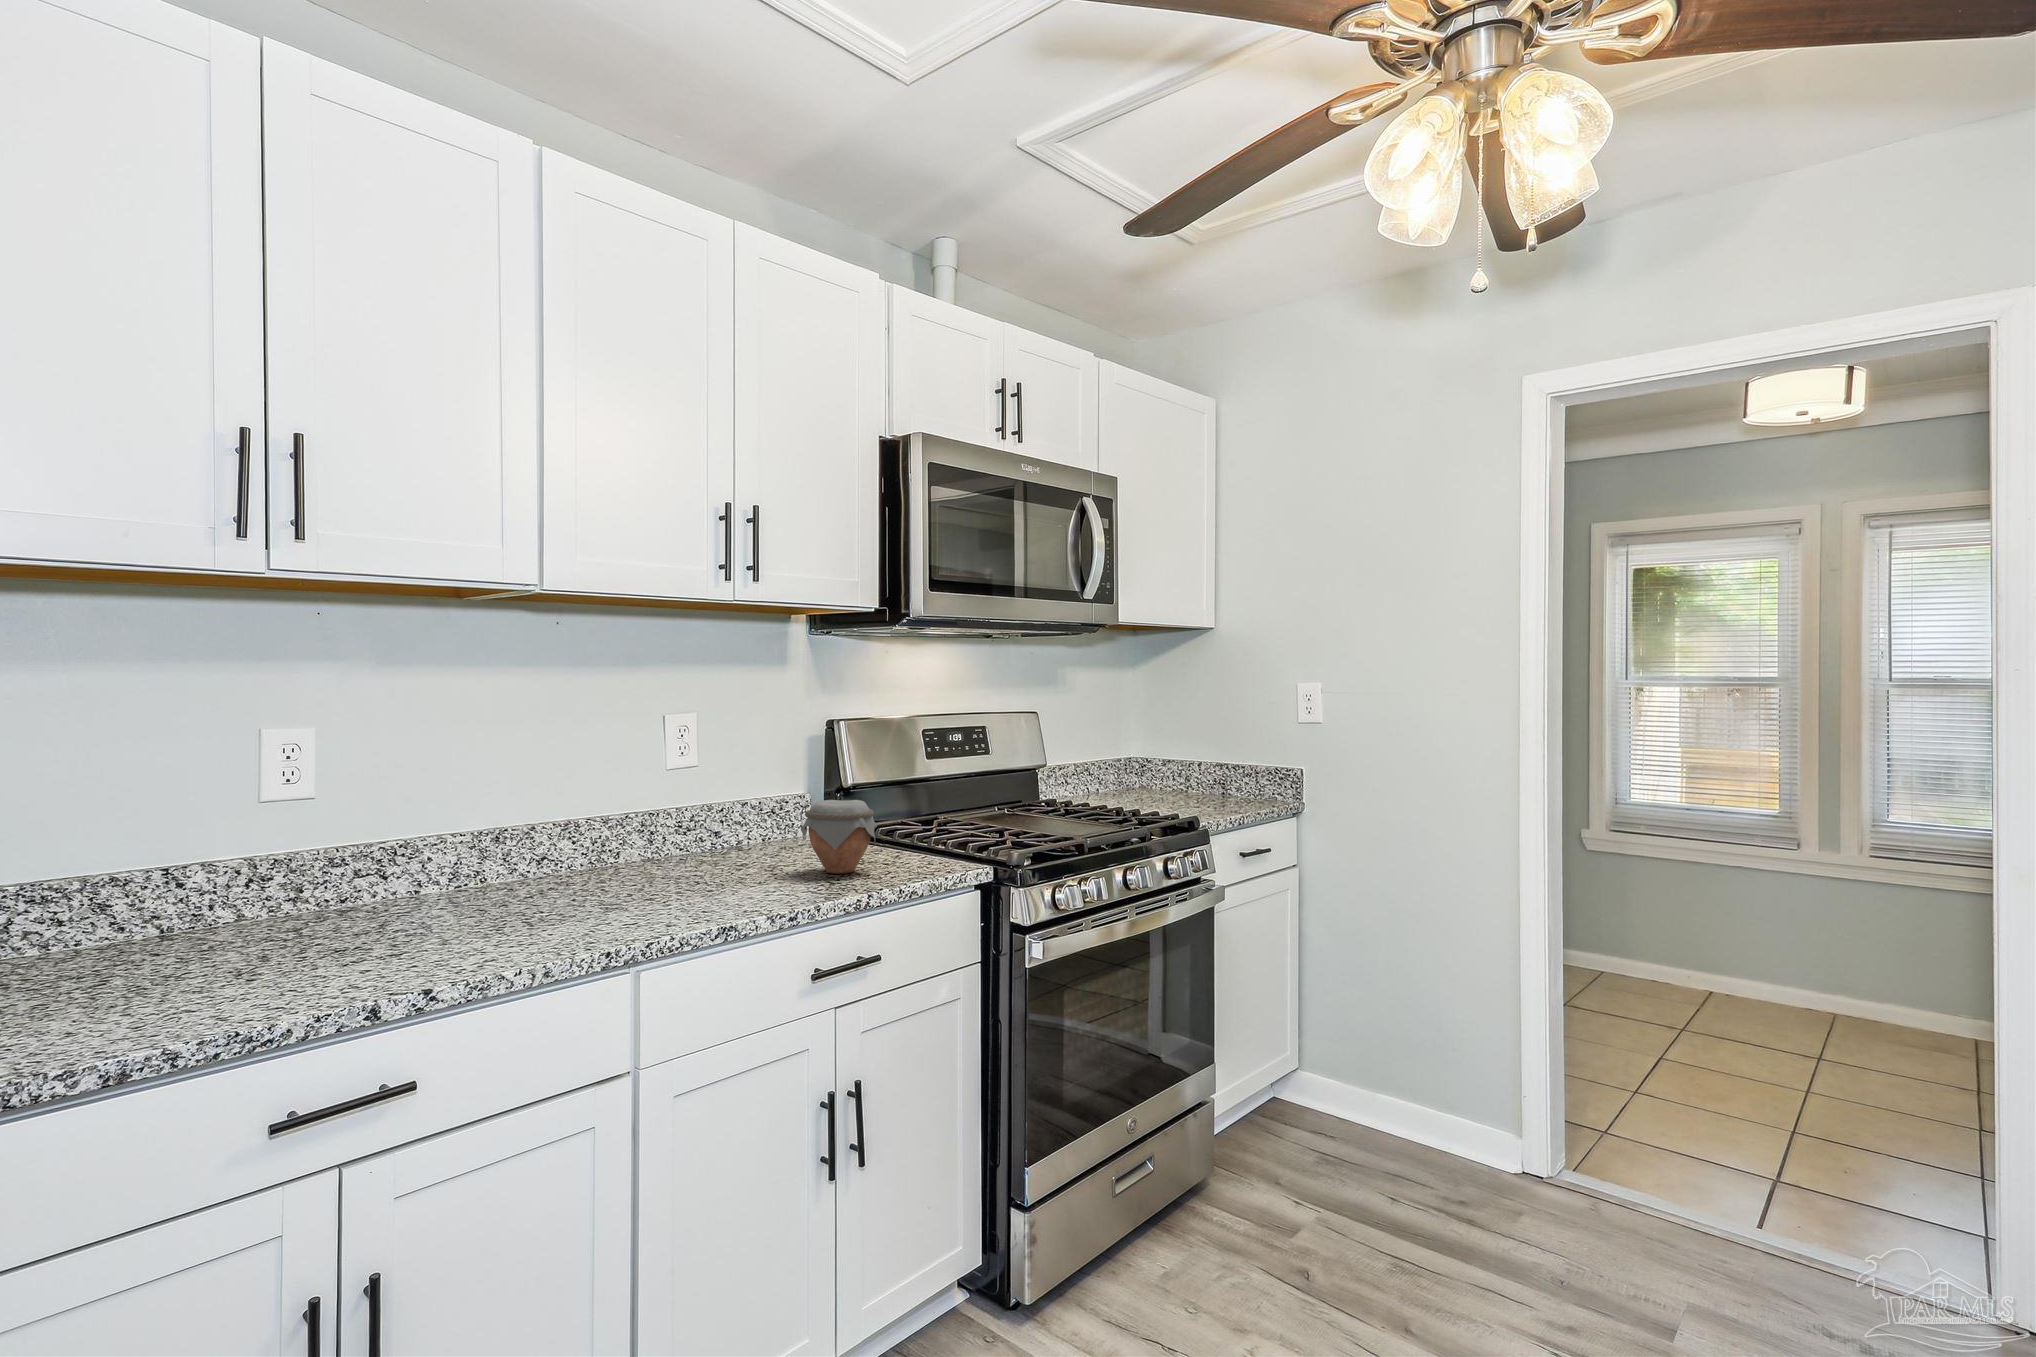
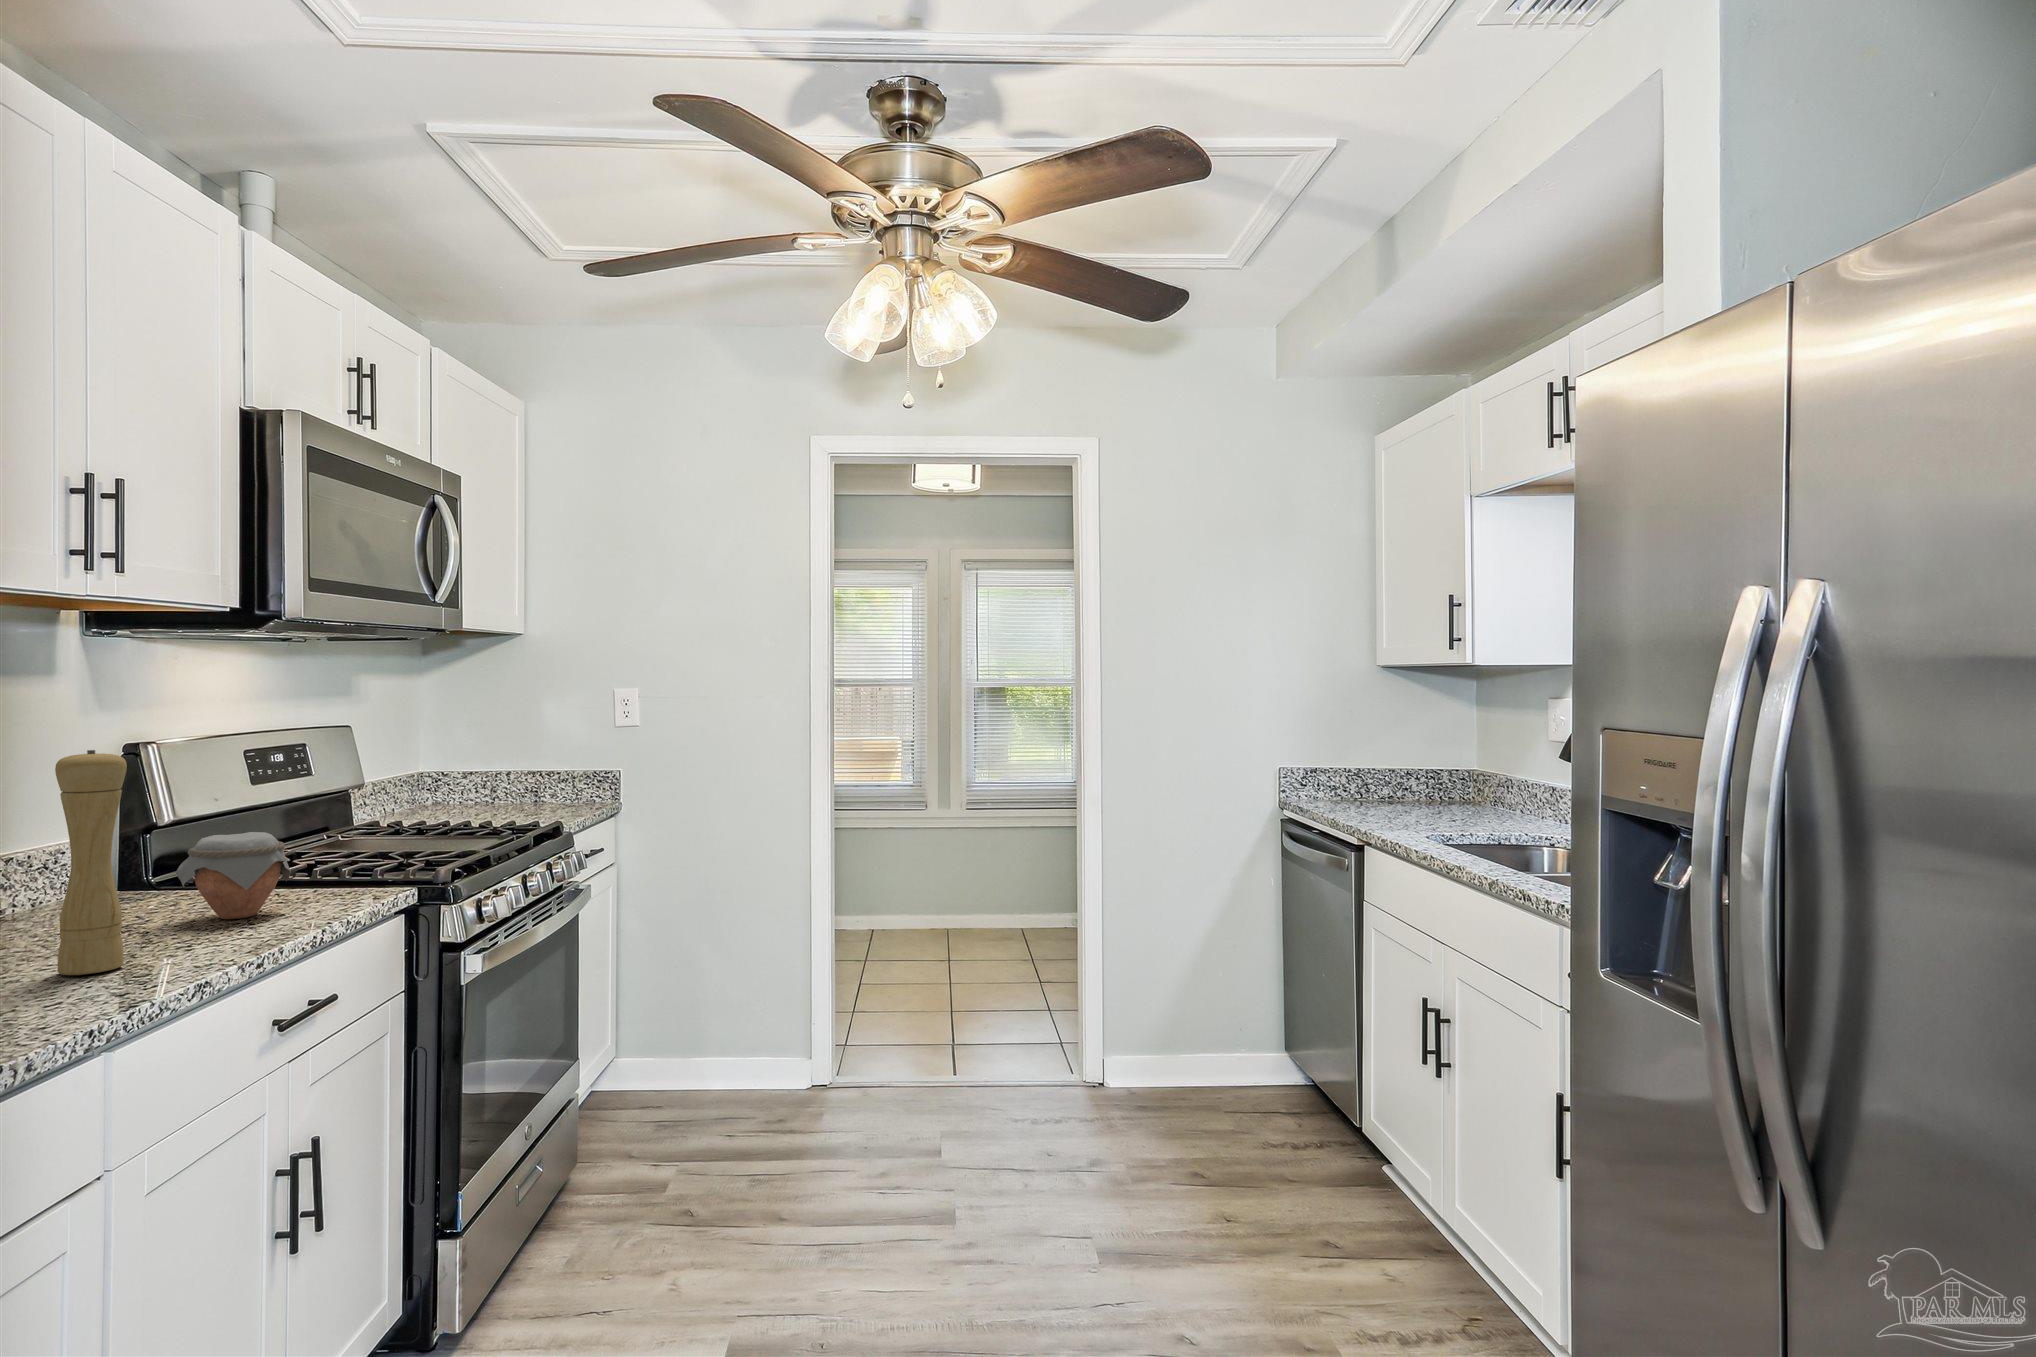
pepper mill: none [667,722,714,904] -> present [55,750,127,975]

